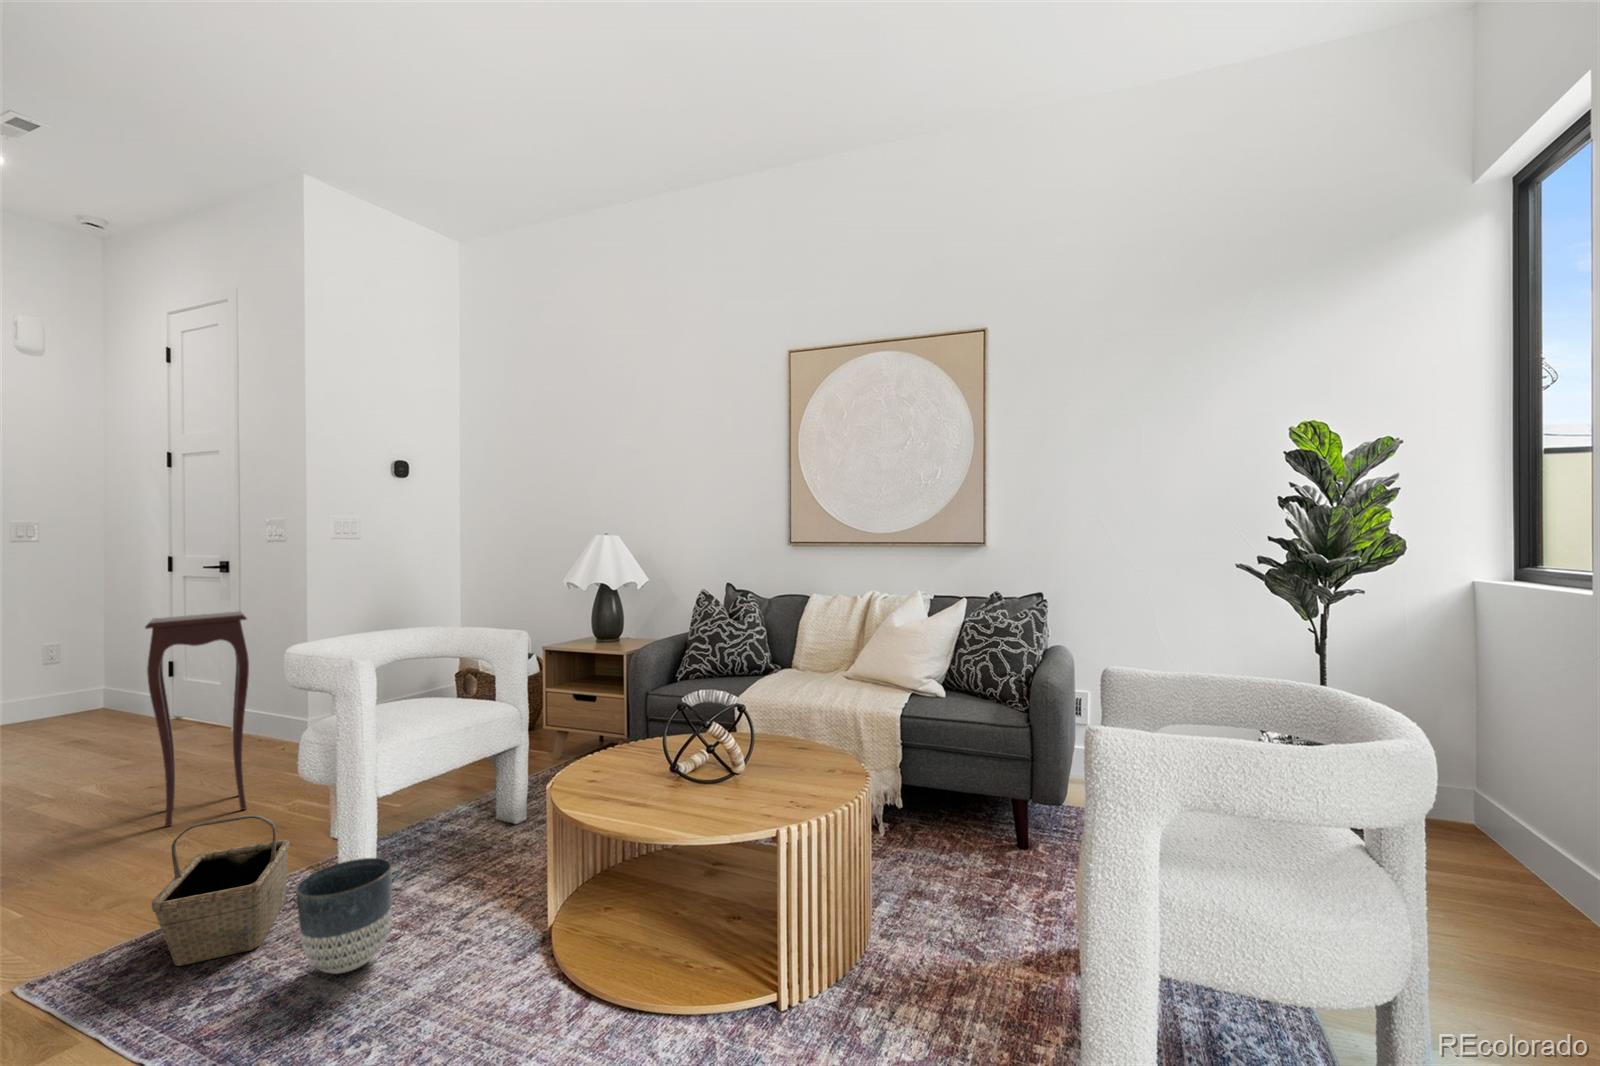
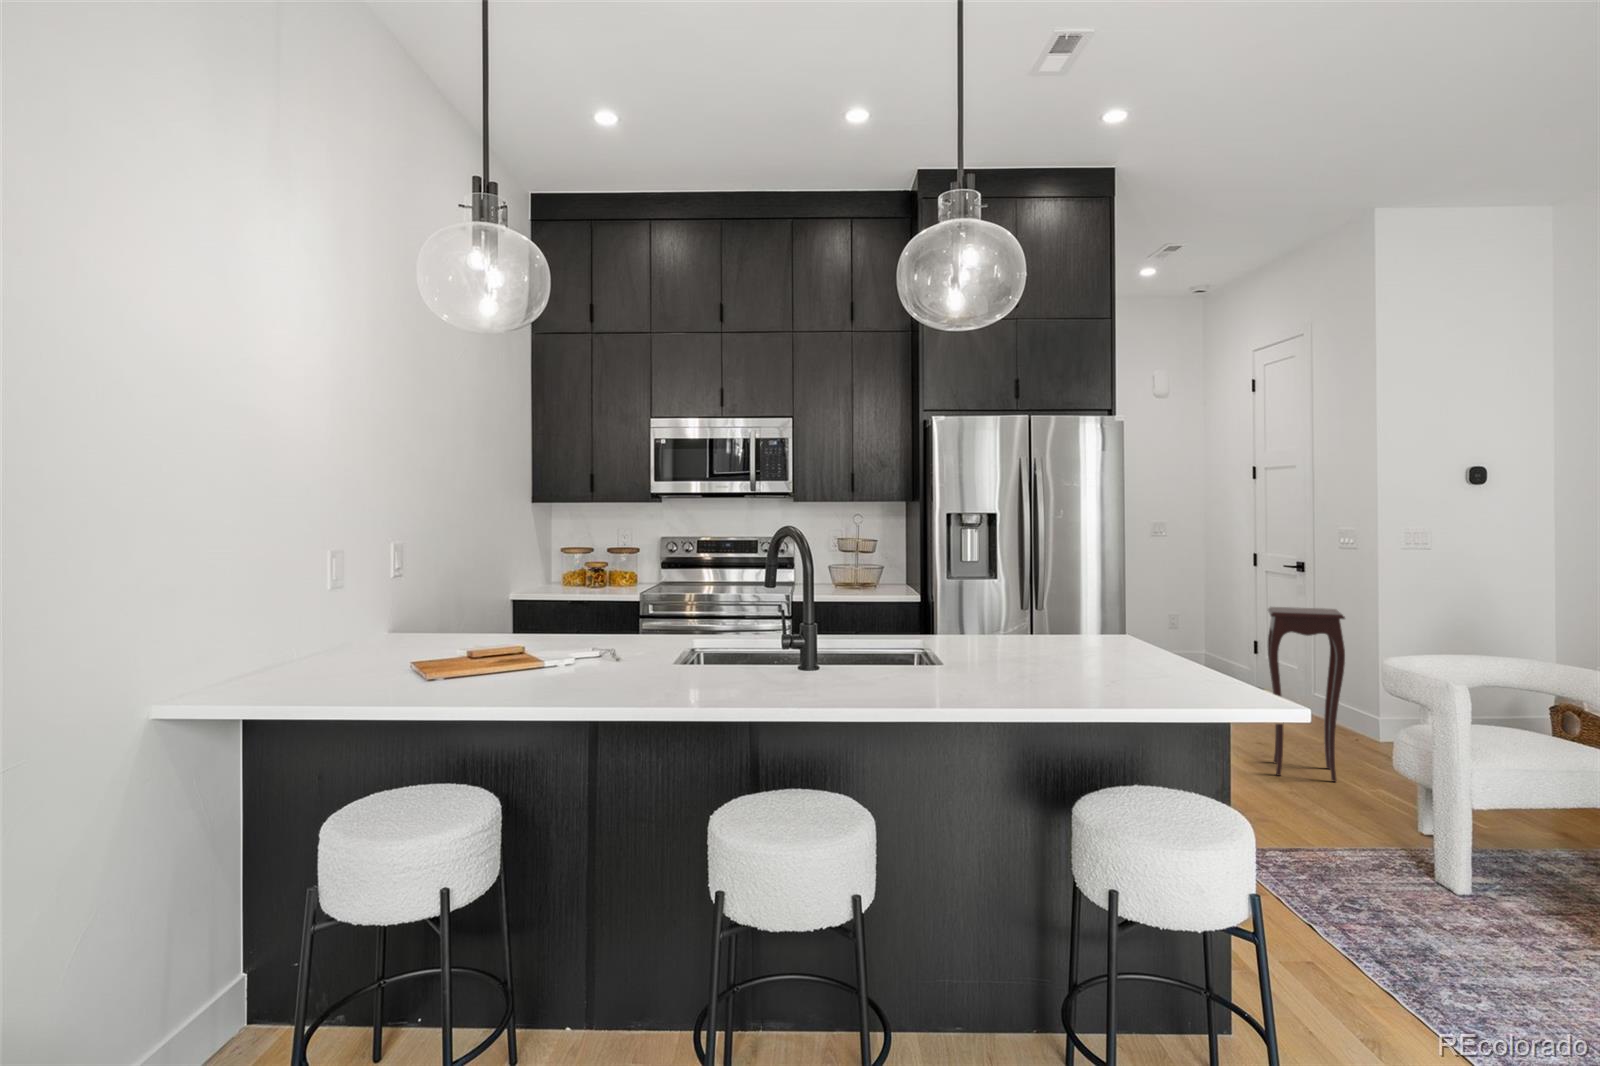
basket: present [151,815,290,966] -> none [1302,781,1394,890]
planter: present [296,858,392,974] -> none [1413,850,1498,941]

